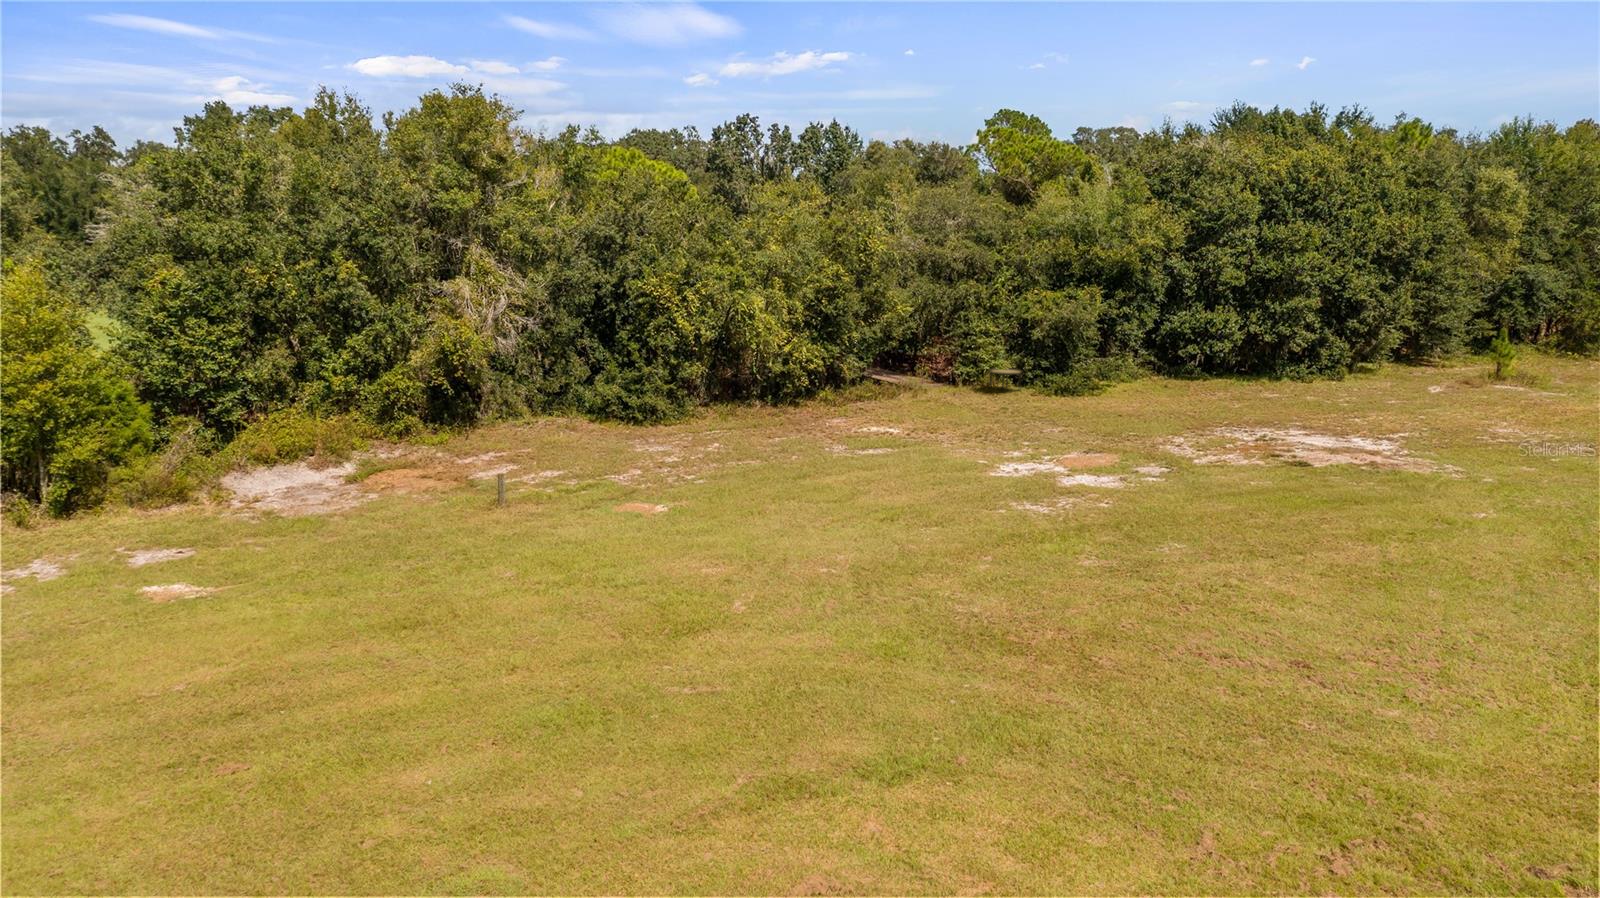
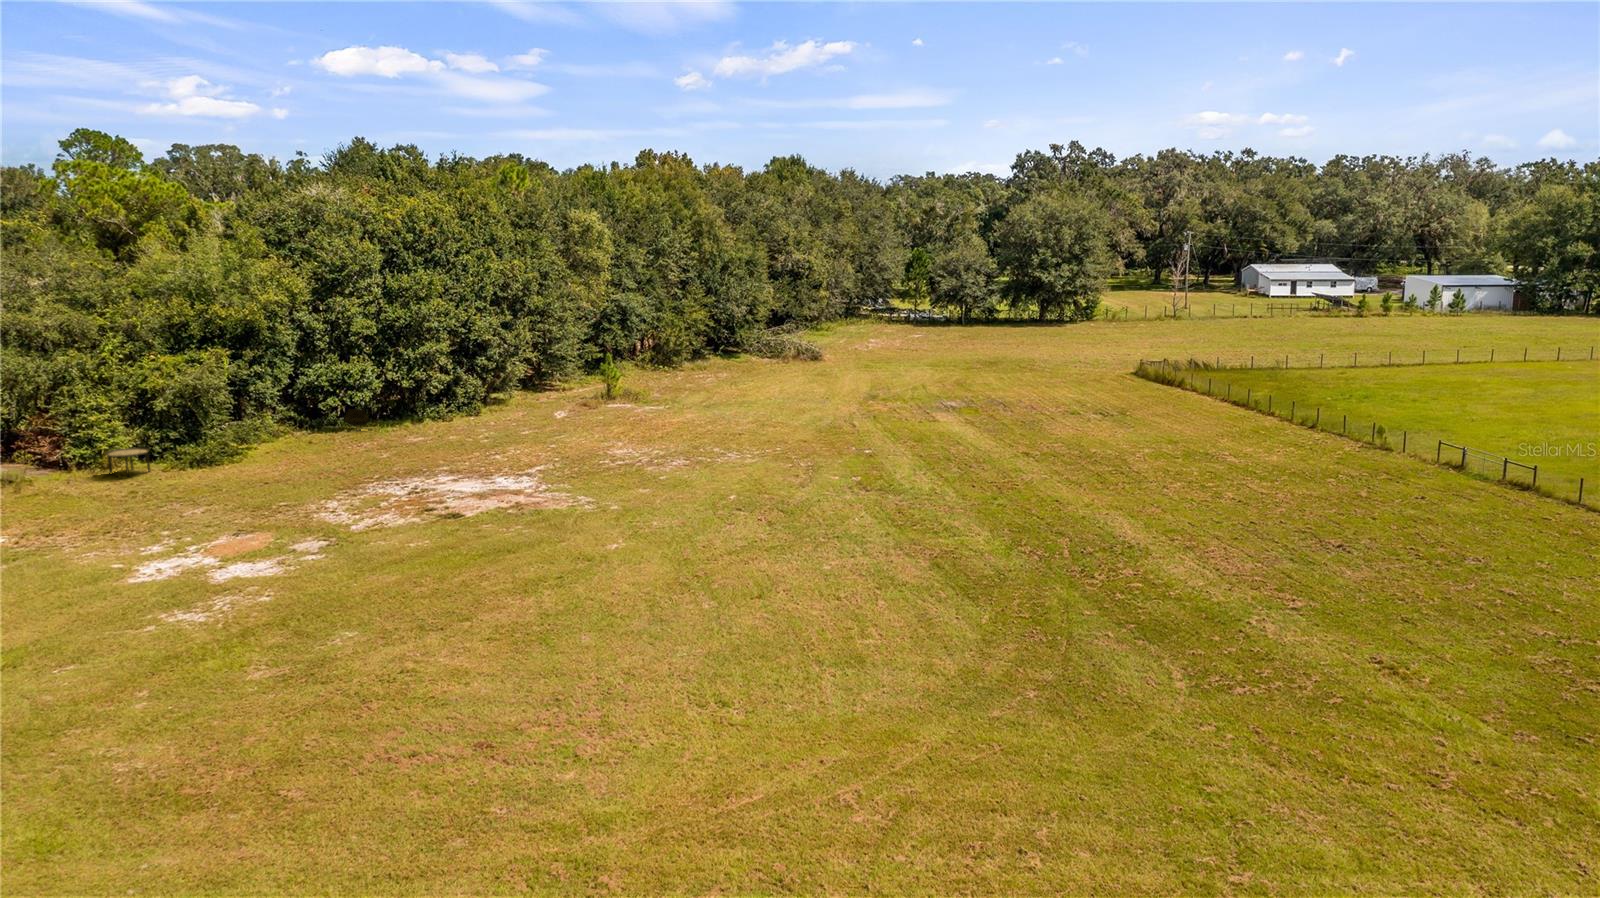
lounge chair: none [1194,358,1219,382] -> present [345,409,369,431]

